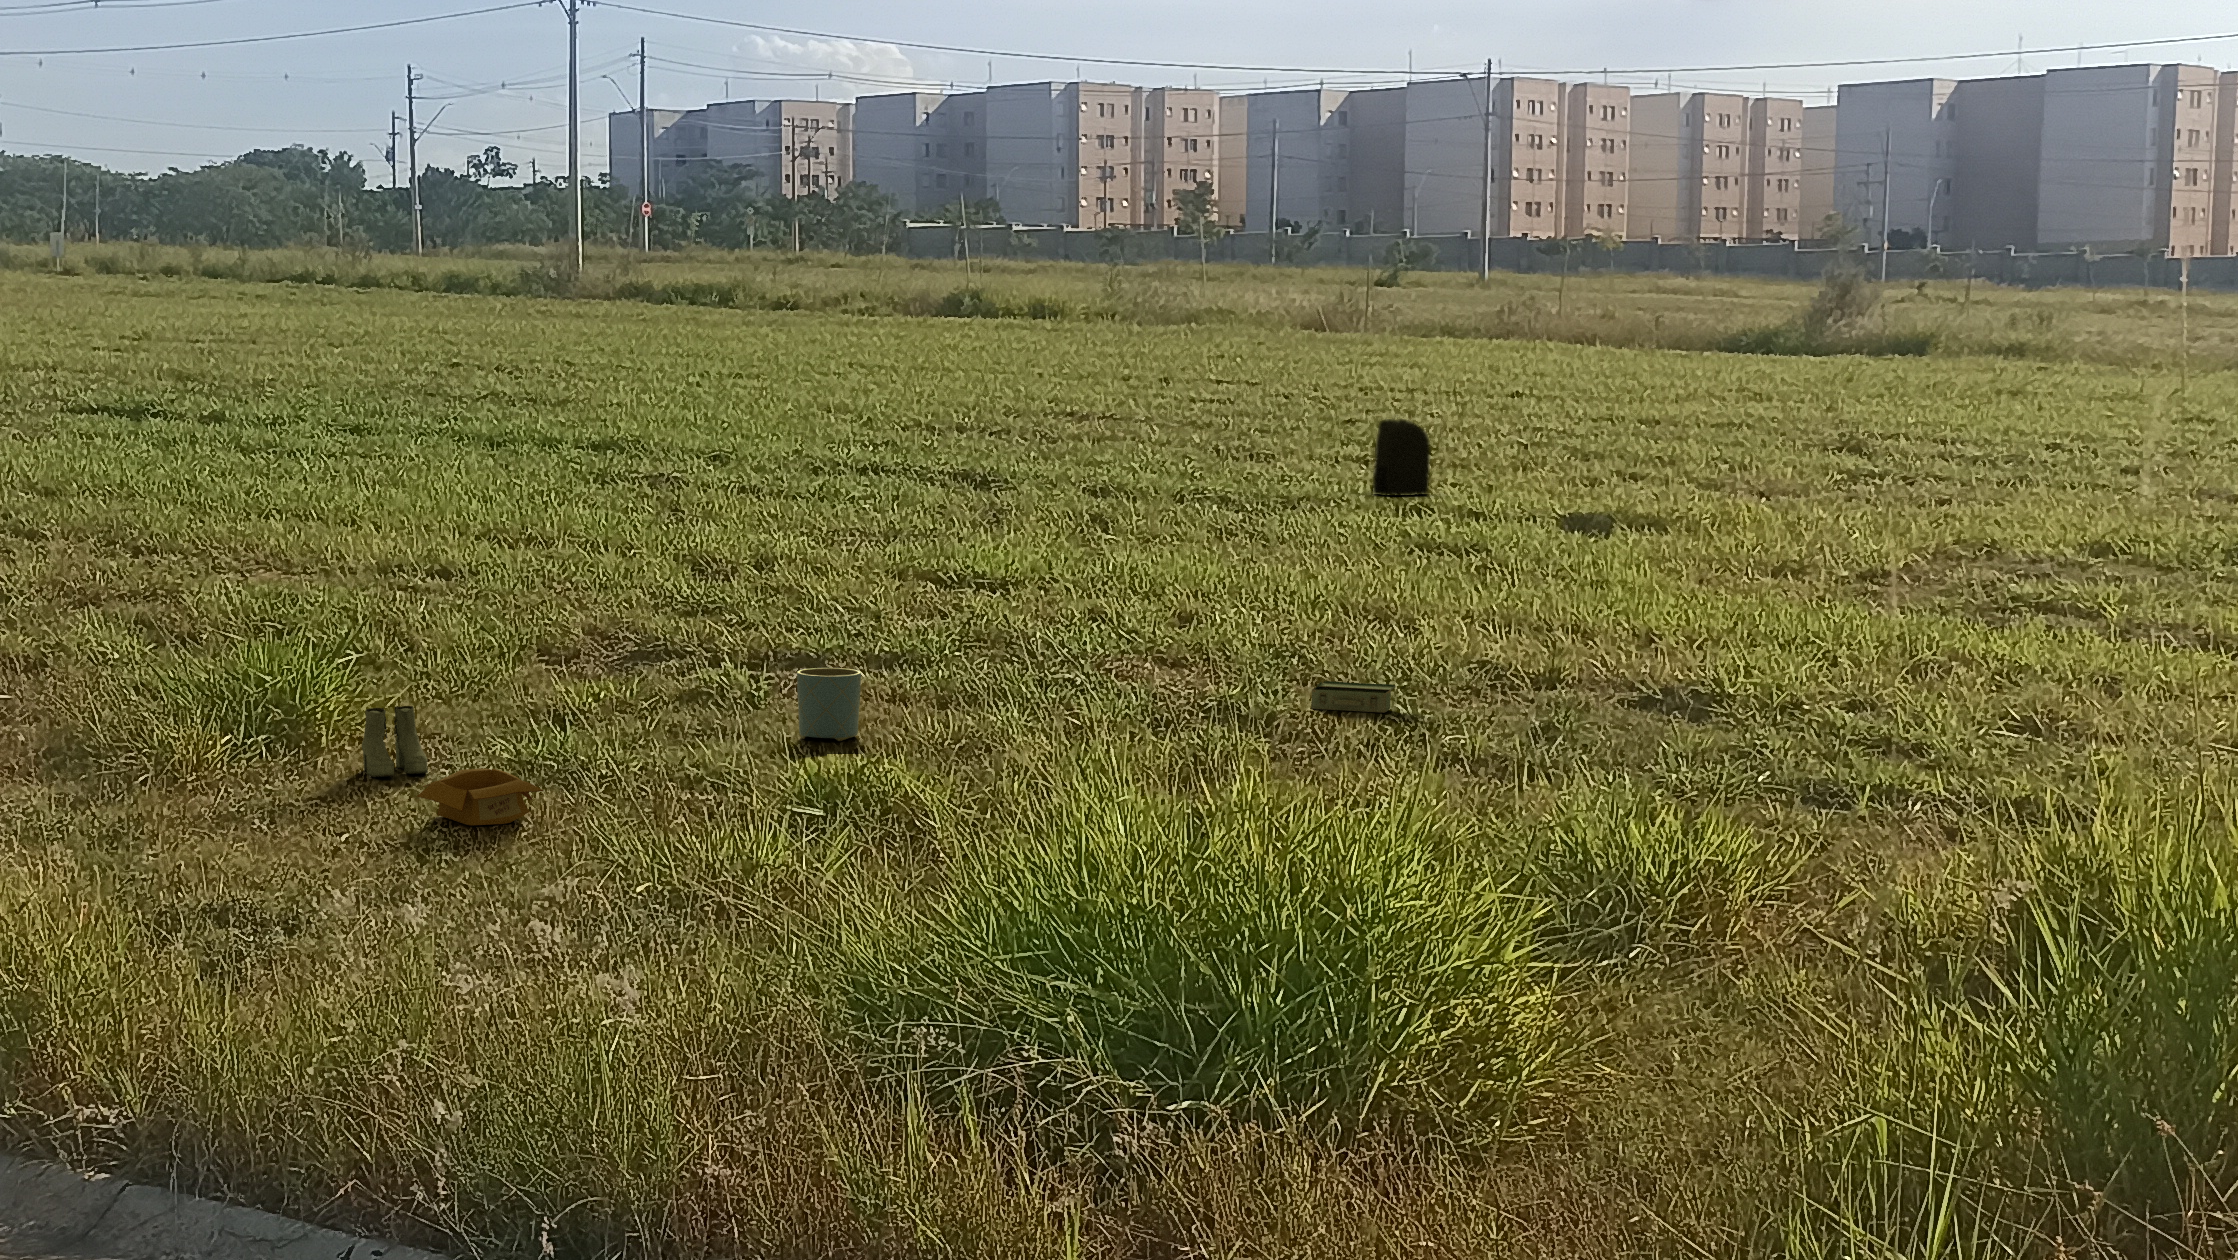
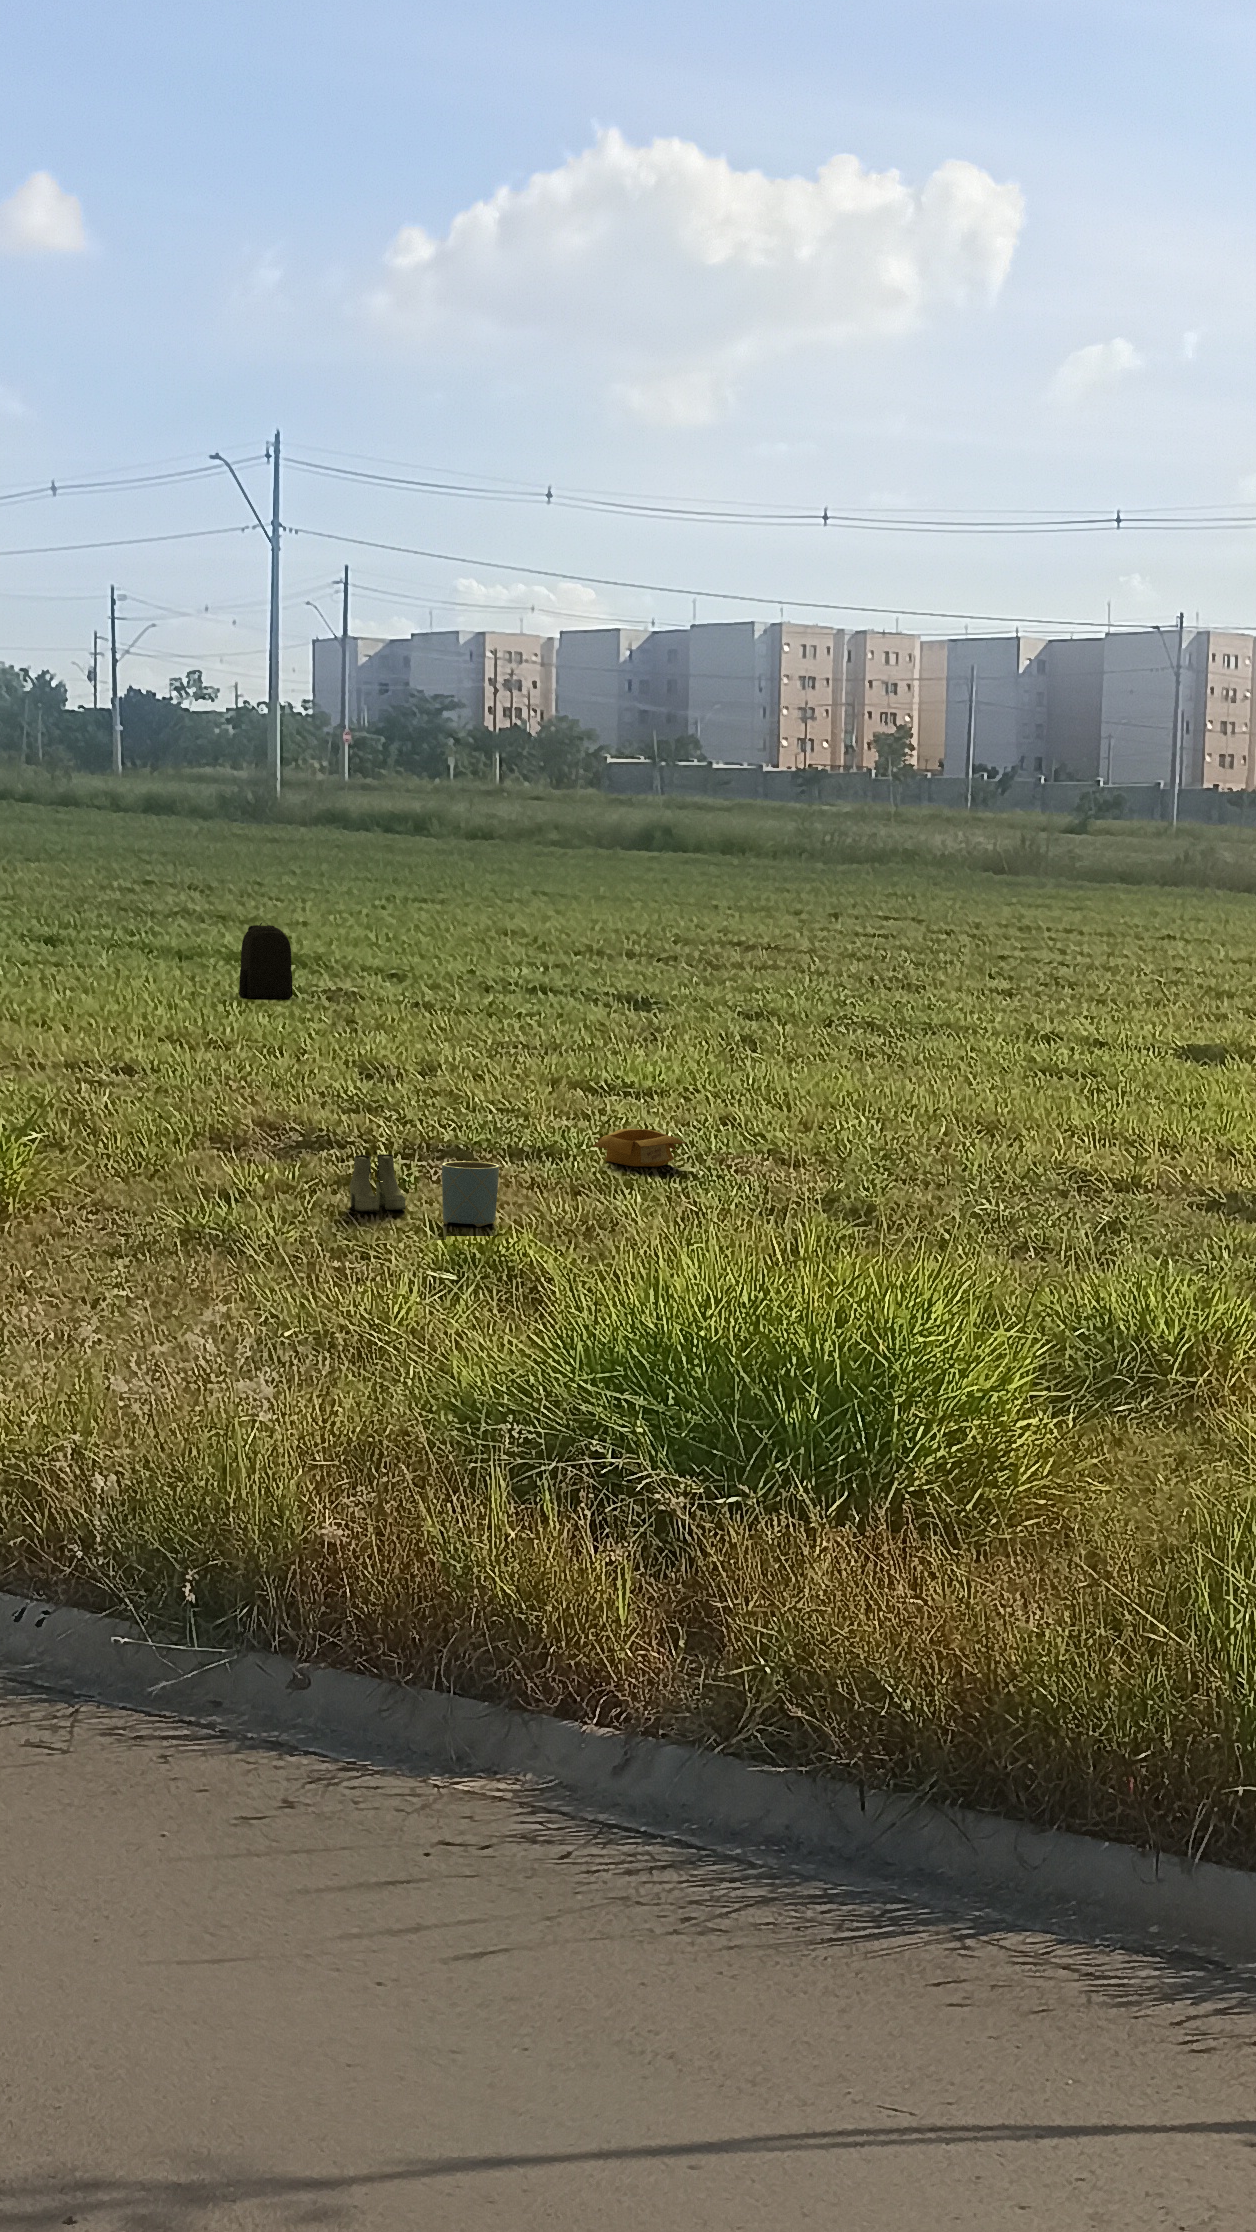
backpack: present [1372,419,1430,496] -> present [239,923,293,999]
toolbox: present [1311,681,1396,713] -> none [899,1184,975,1213]
boots: present [362,706,428,777] -> present [350,1154,406,1212]
cardboard box: present [417,768,544,825] -> present [593,1129,686,1166]

